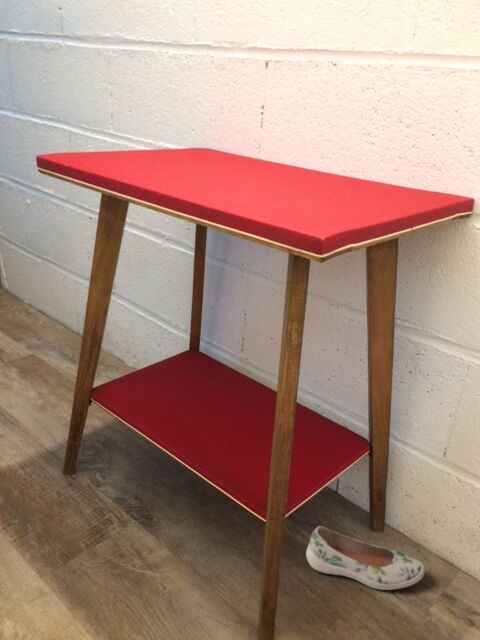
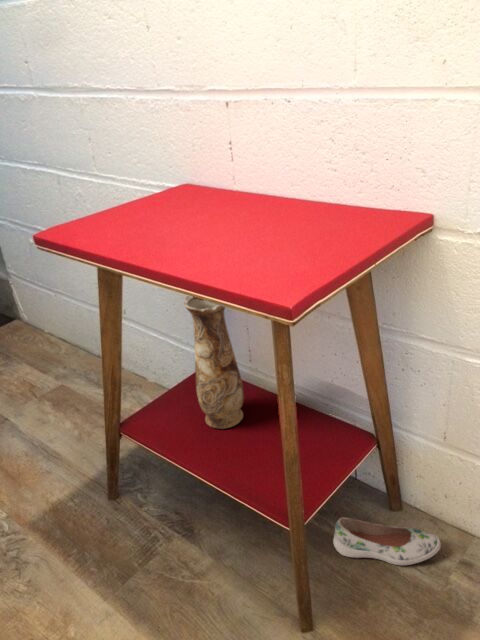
vase: none [182,255,236,410] -> present [183,296,244,429]

